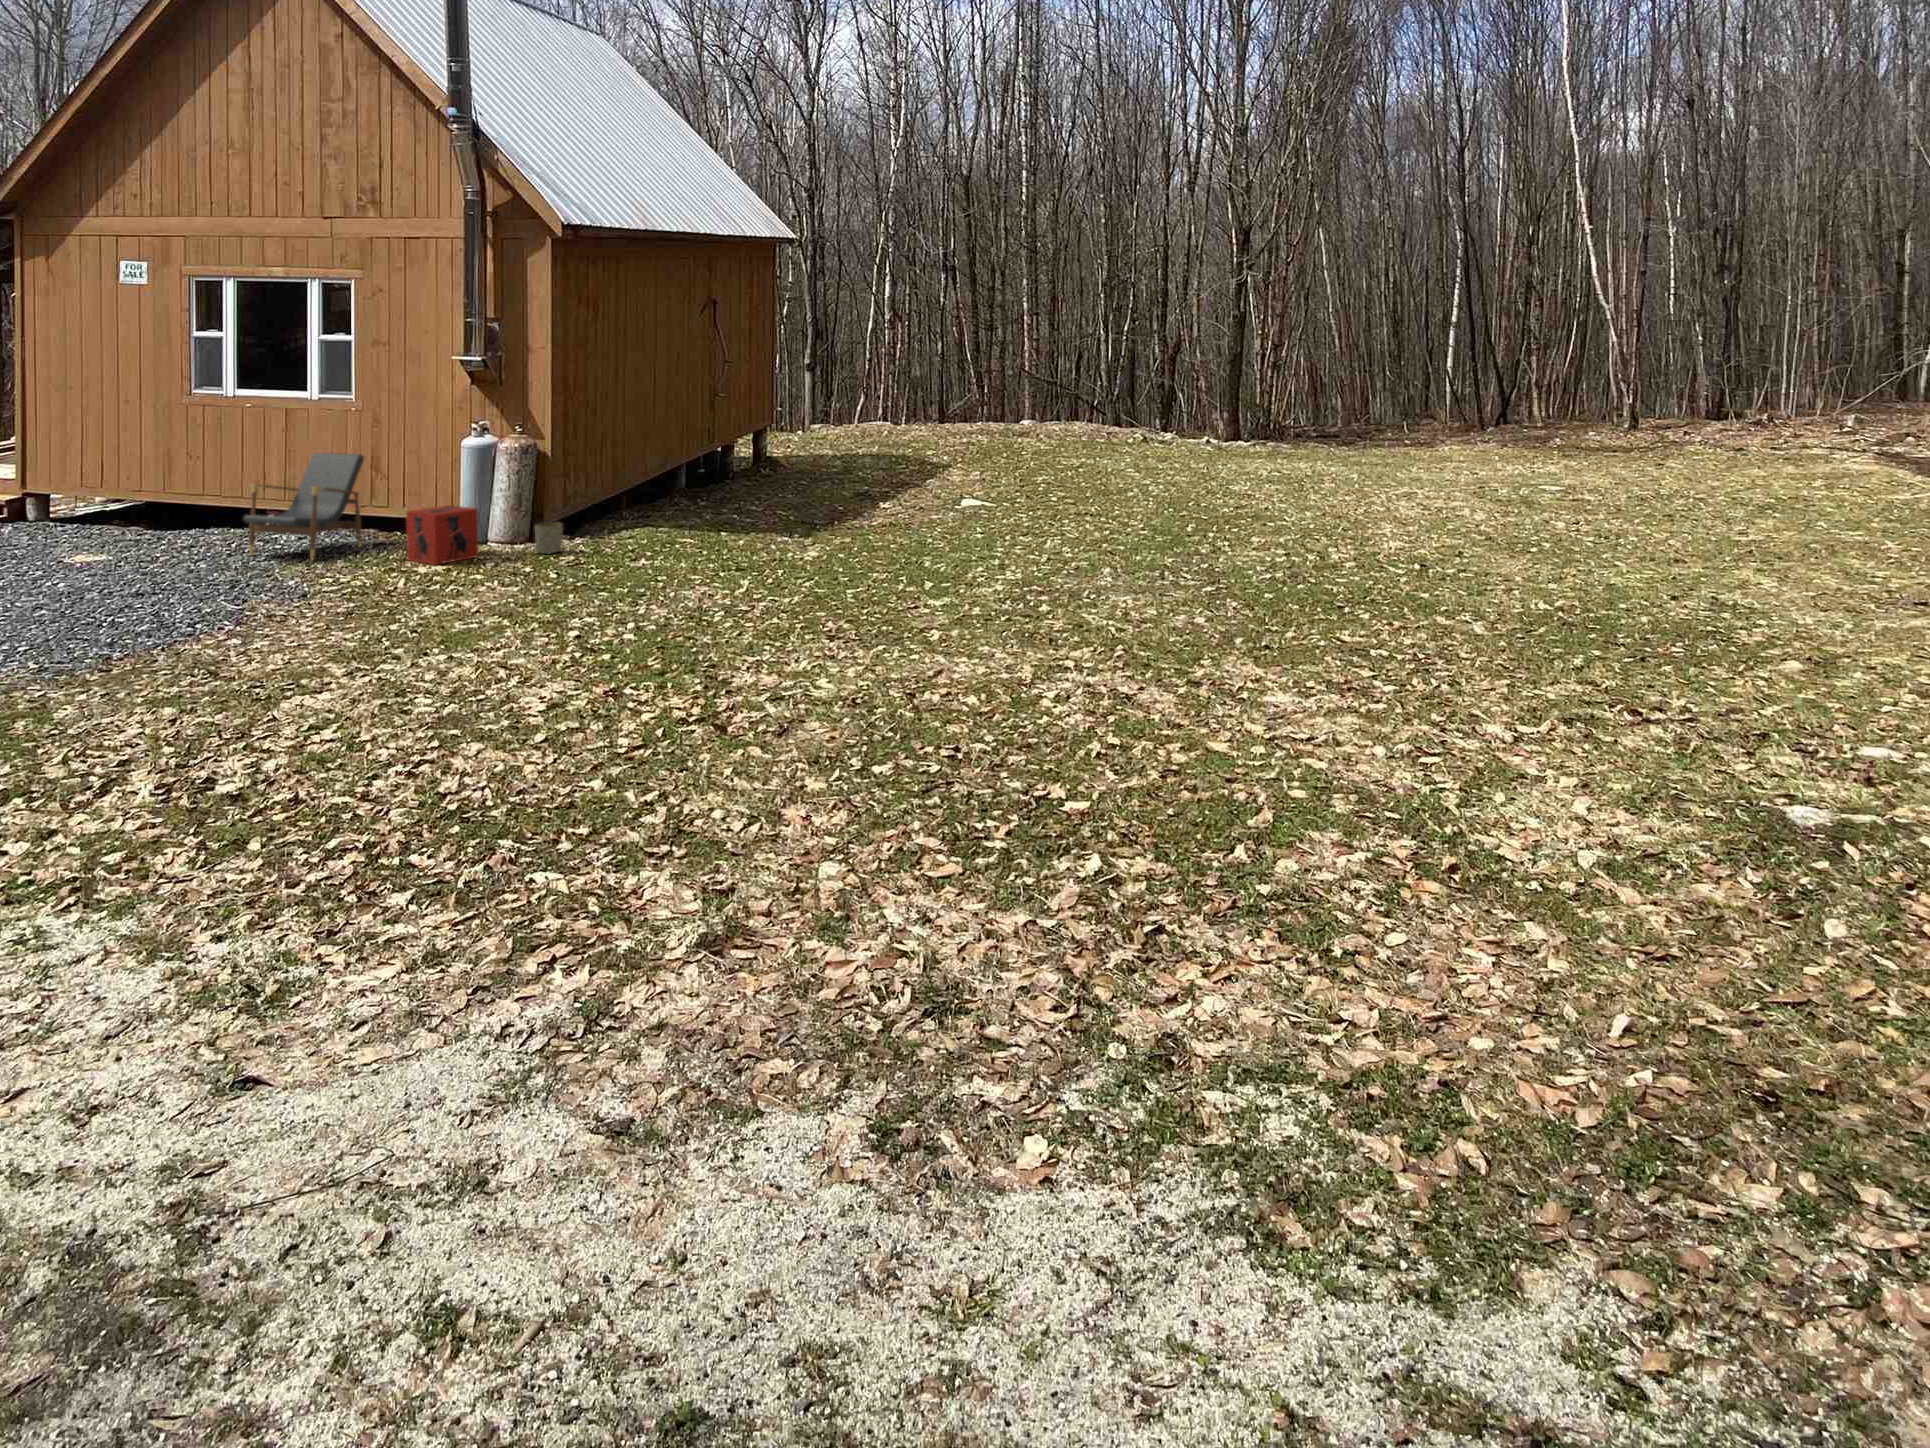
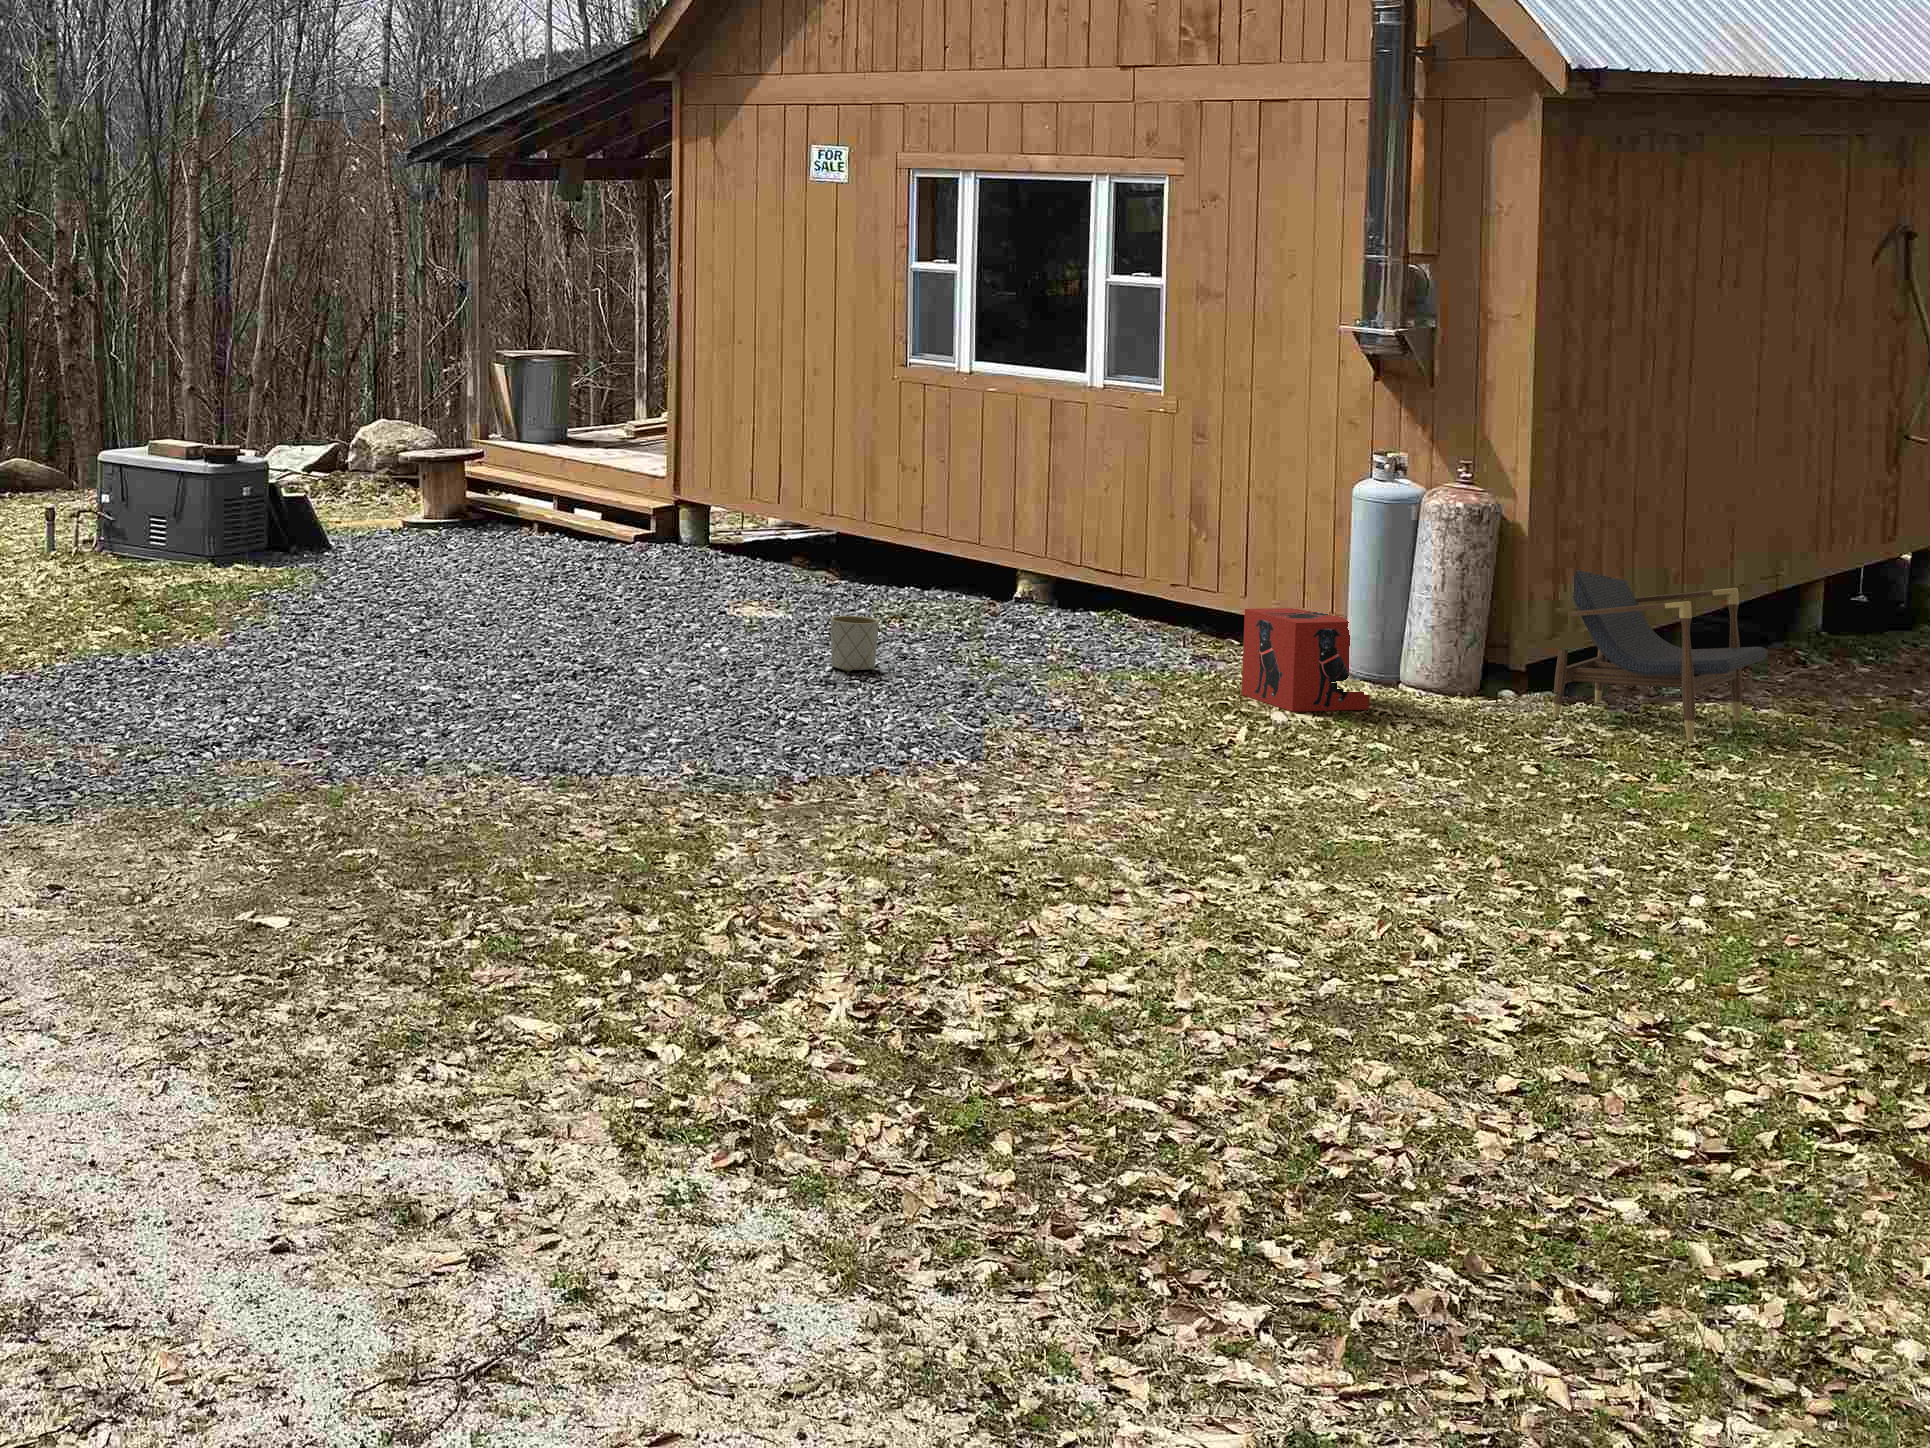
lounge chair: present [244,453,364,560] -> present [1553,570,1767,741]
planter: present [535,522,563,554] -> present [831,616,879,672]

